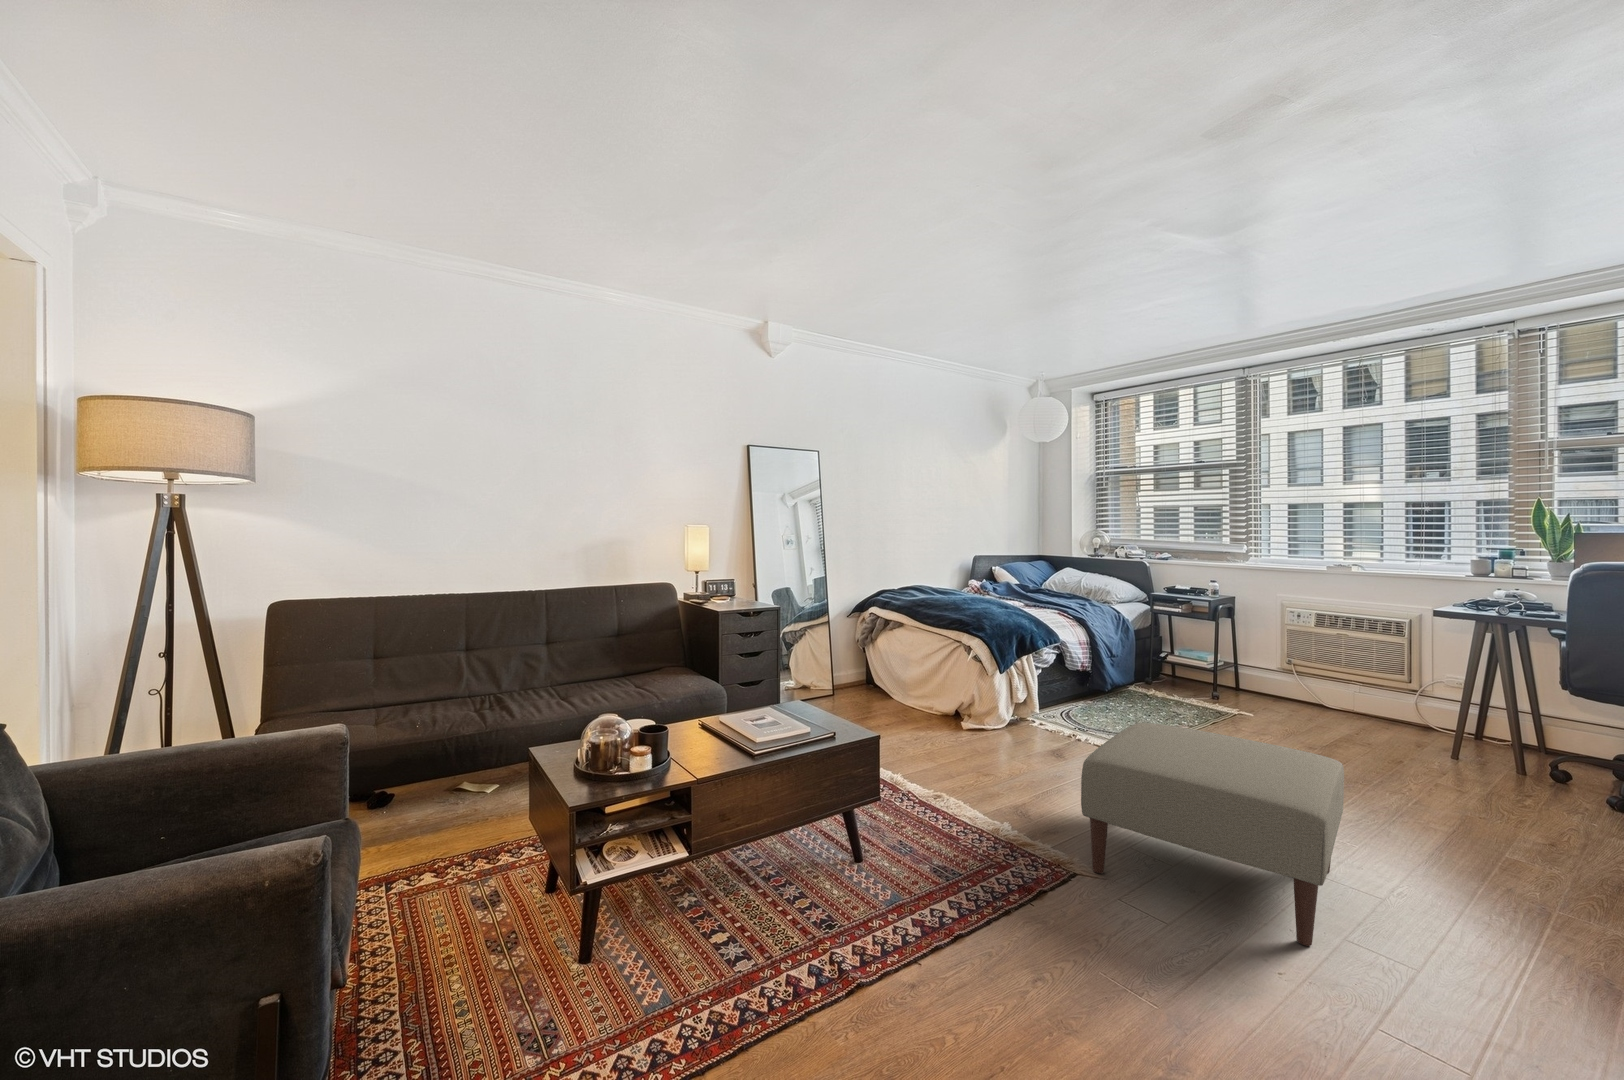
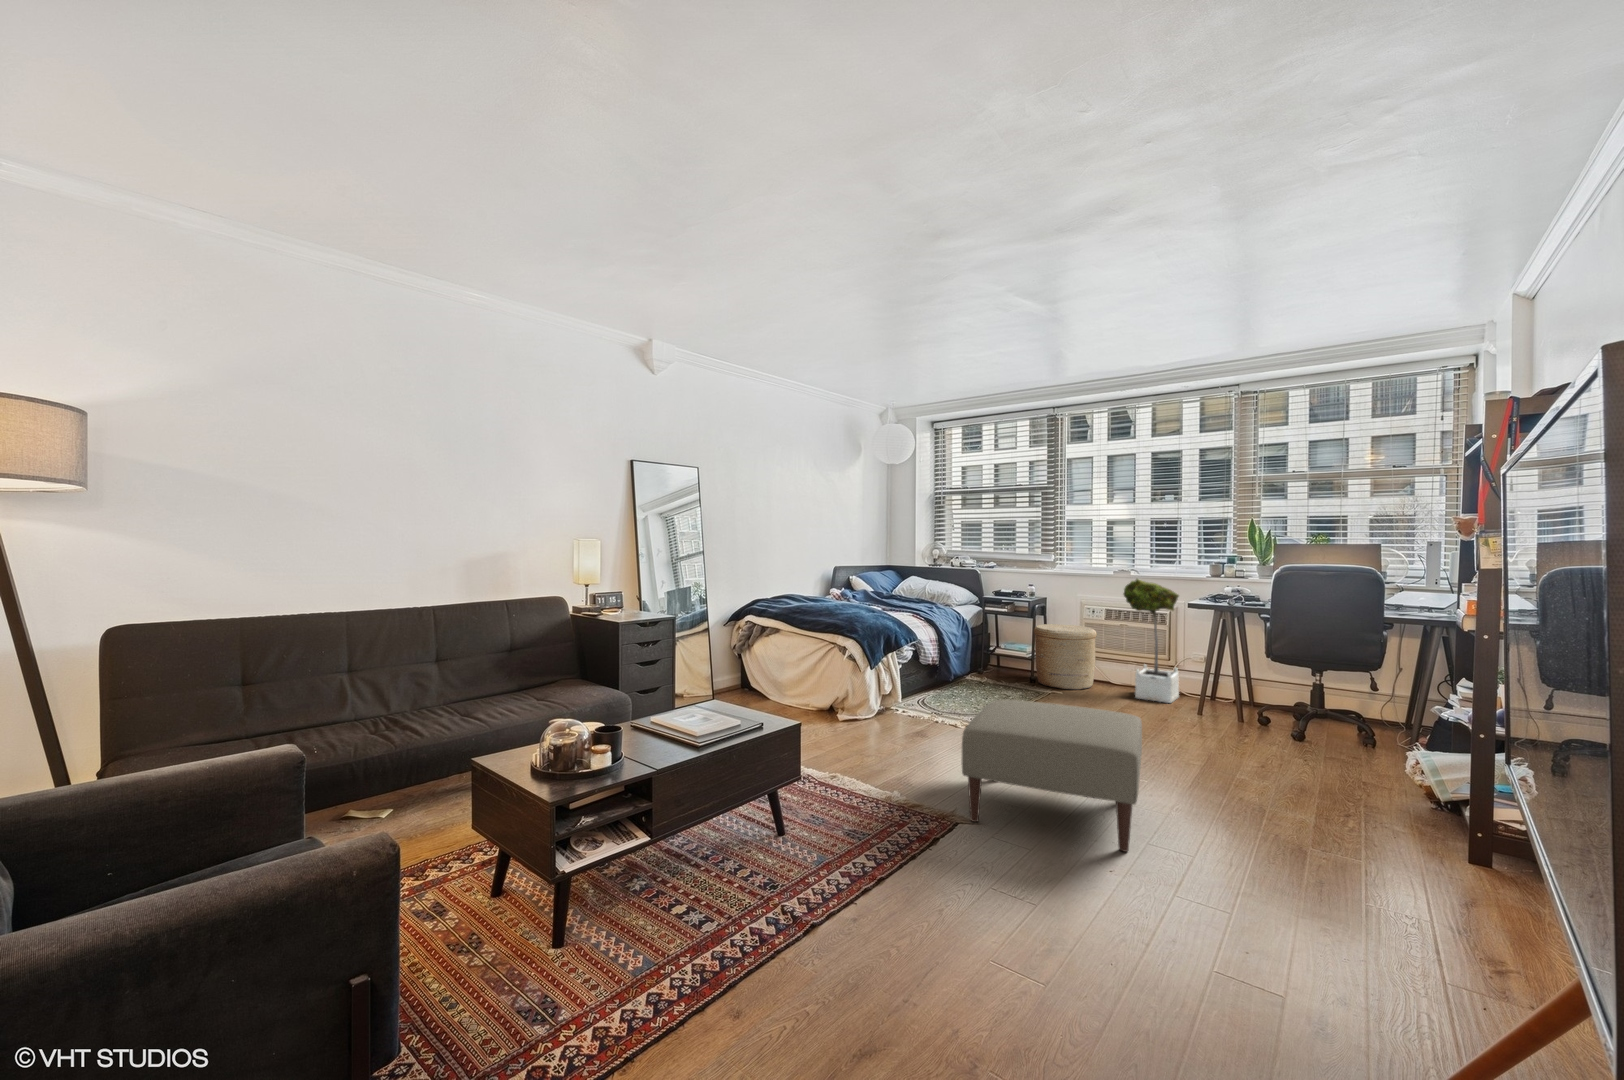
potted tree: none [1338,577,1421,737] -> present [1124,579,1179,703]
woven basket: none [1215,629,1300,710] -> present [1034,624,1097,689]

